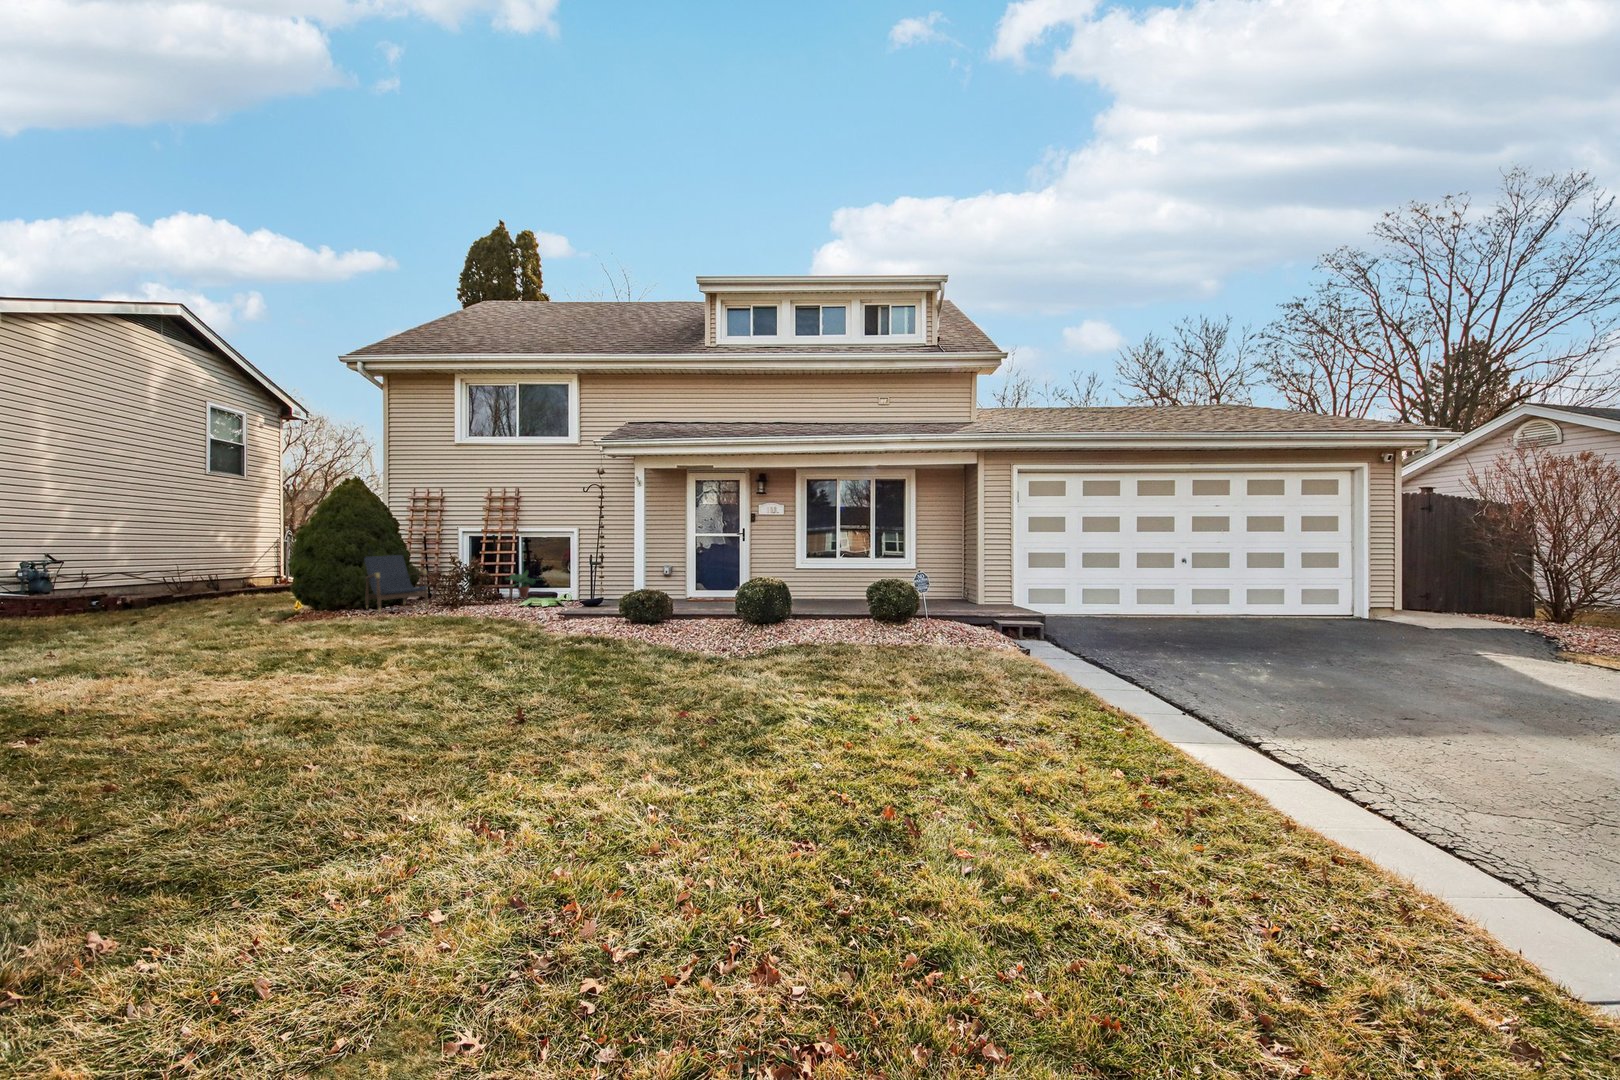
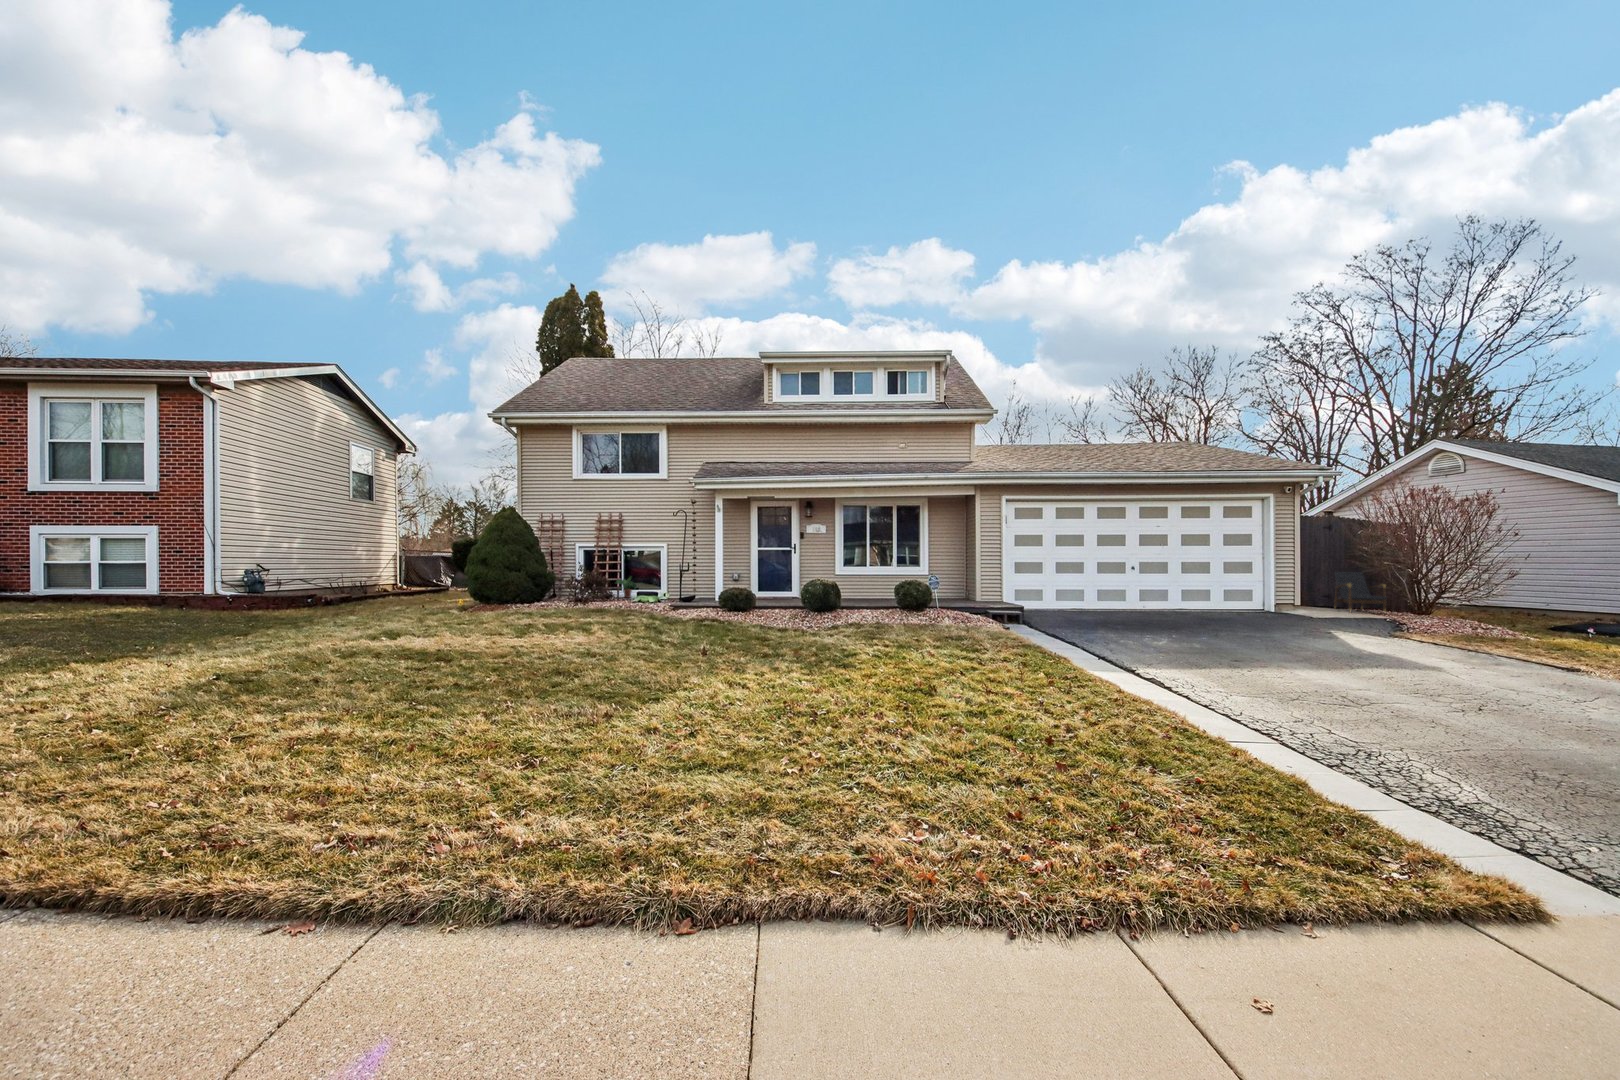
lounge chair: present [364,555,428,613] -> present [1334,572,1387,613]

